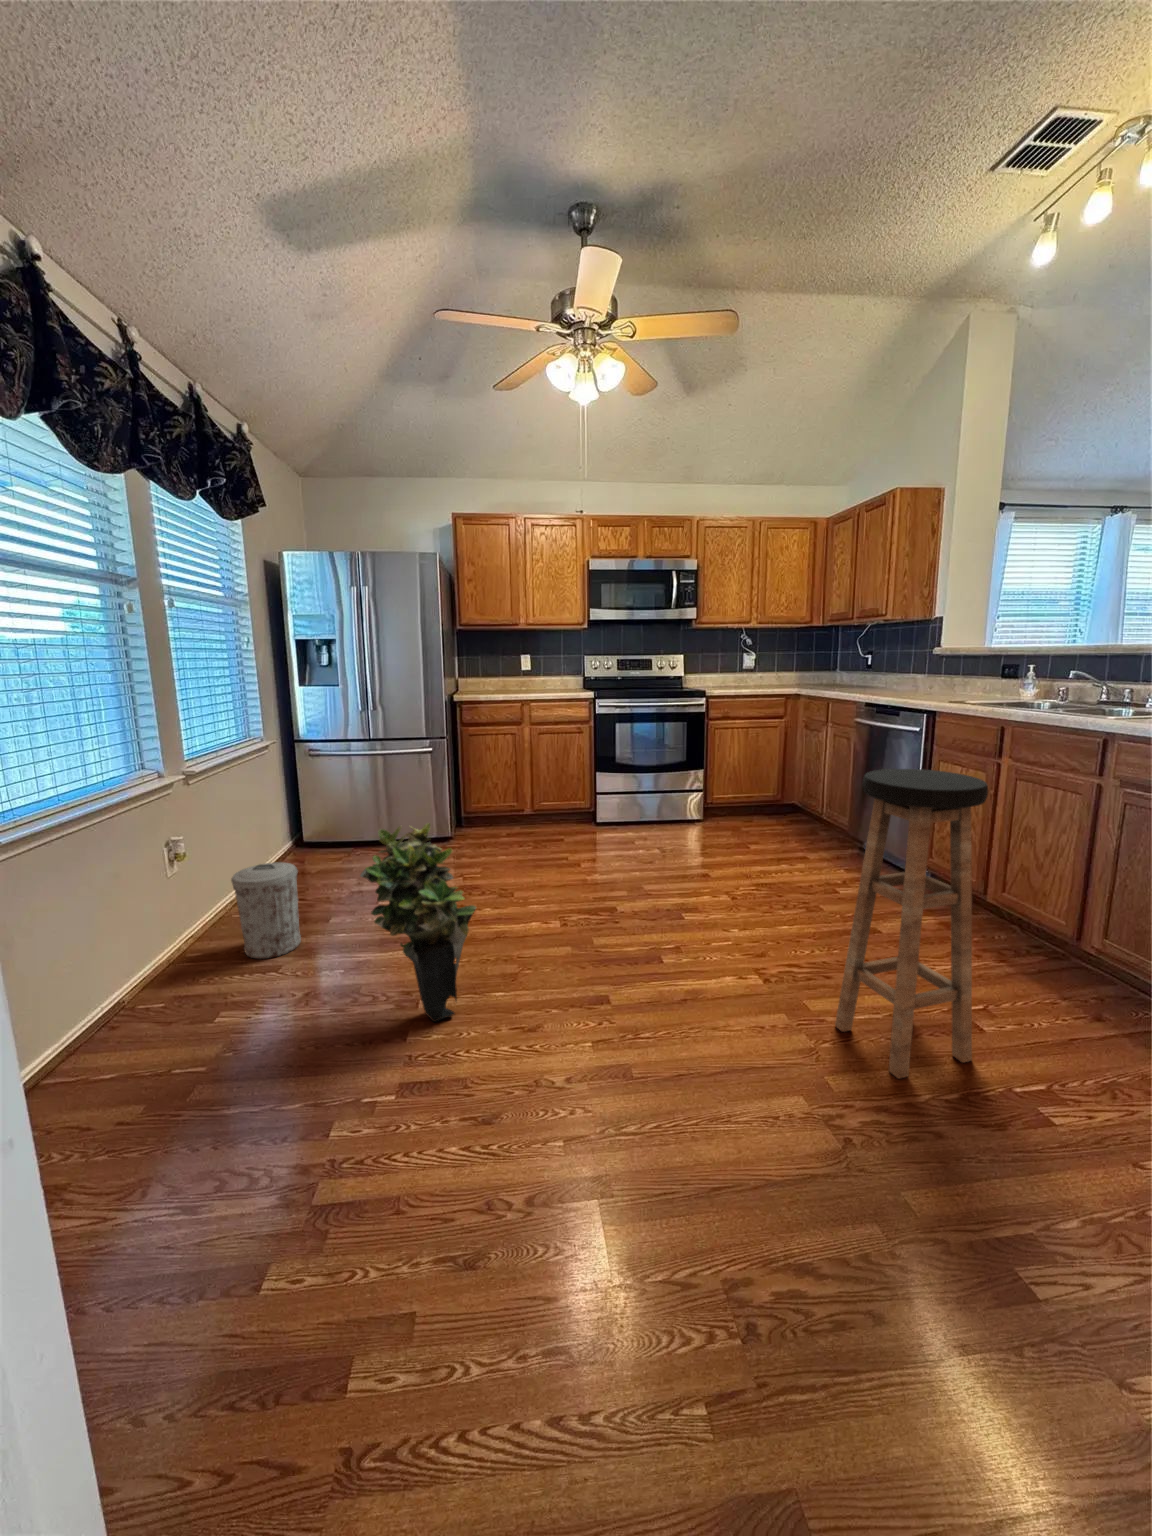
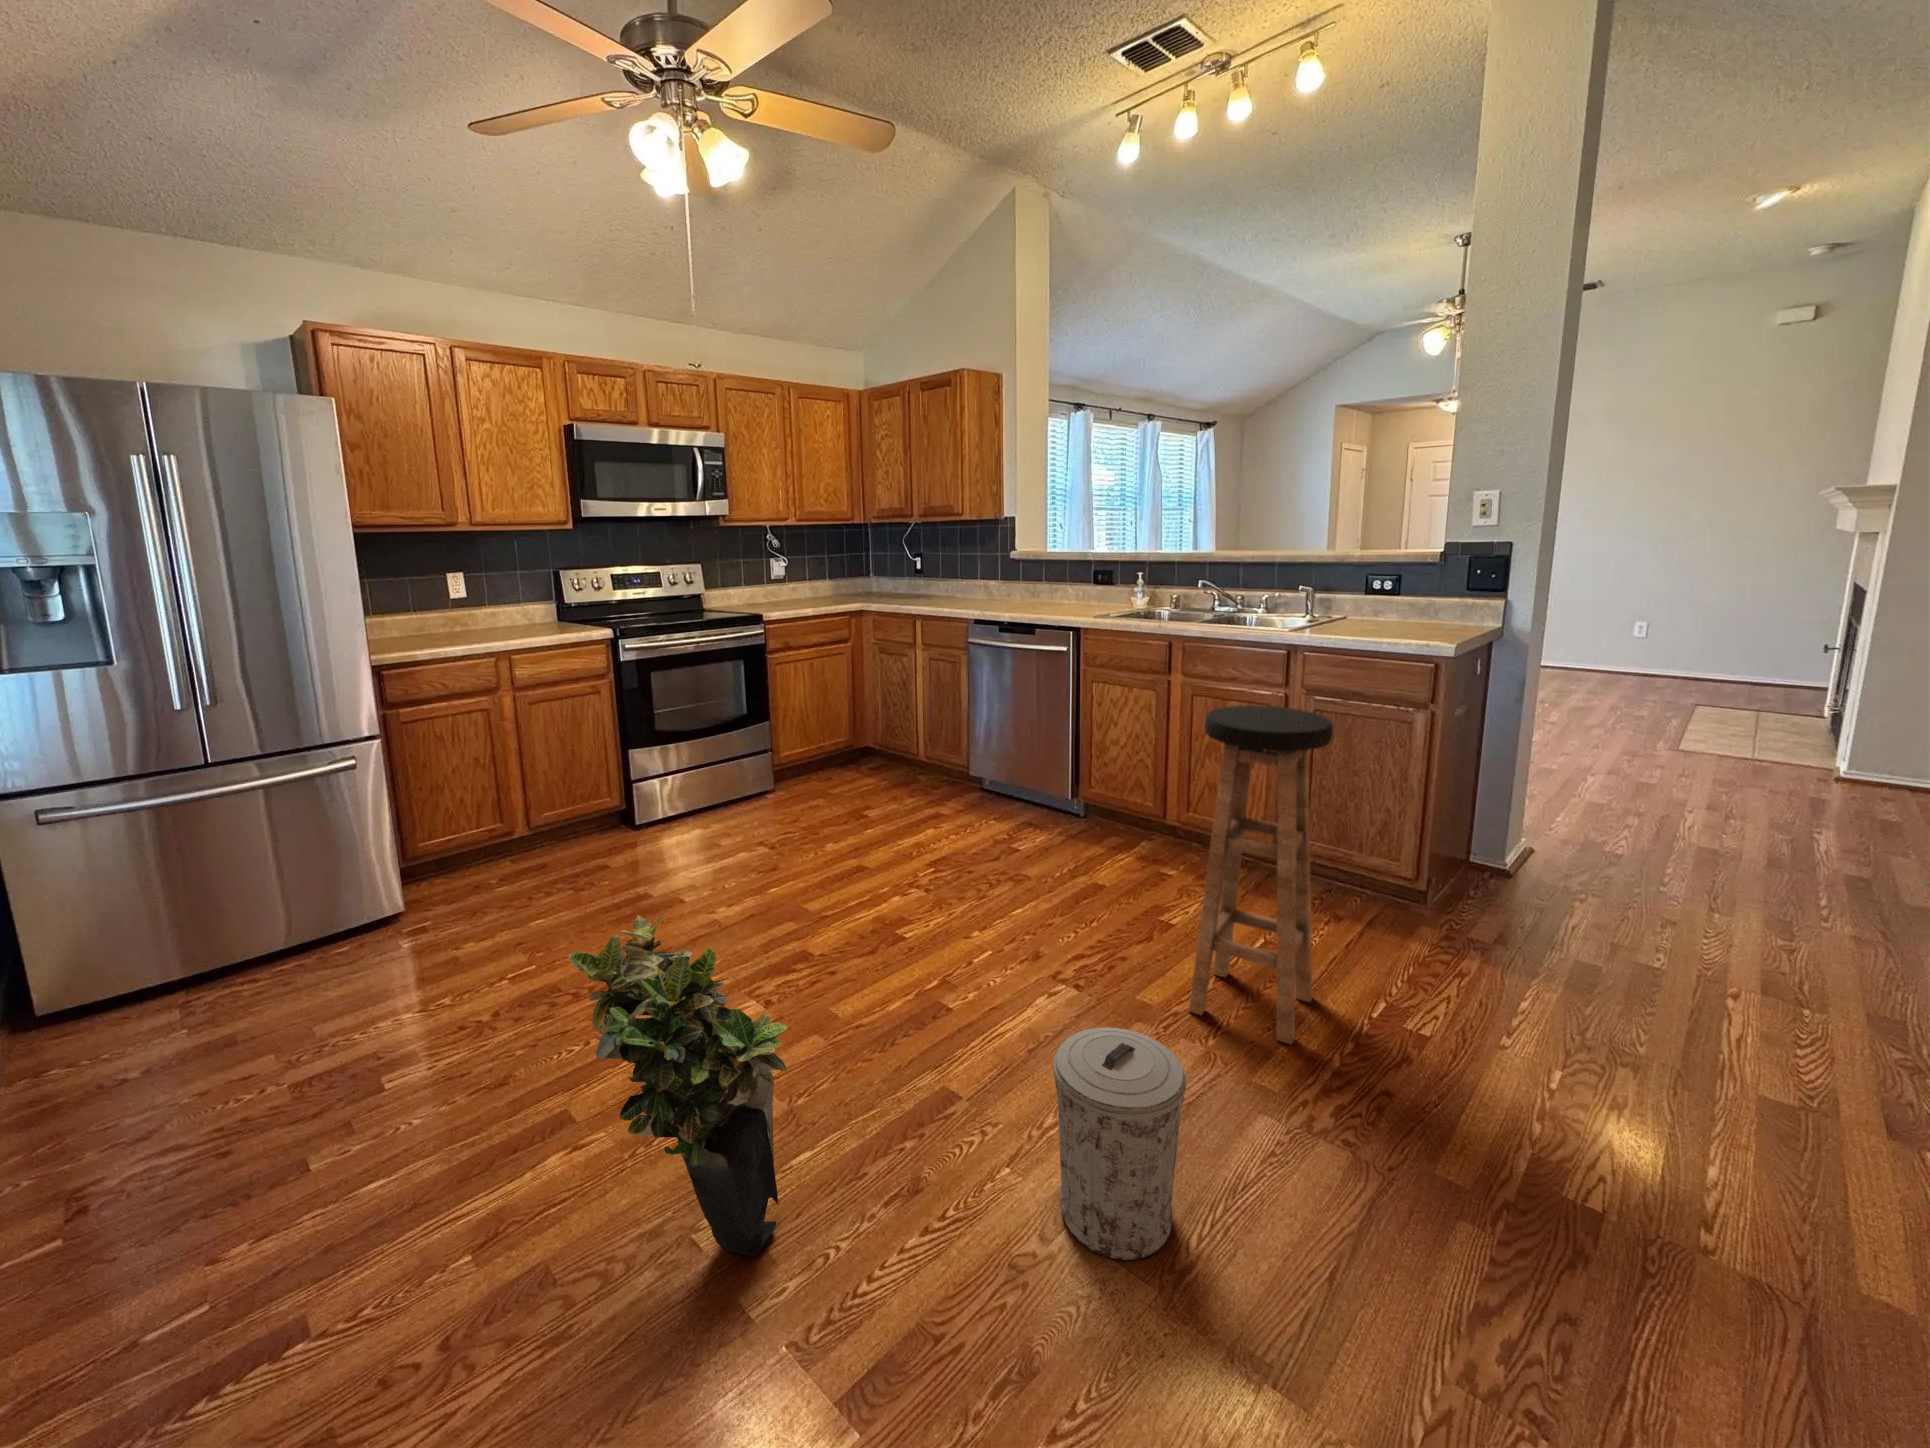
trash can: present [231,862,301,959] -> present [1053,1027,1186,1260]

